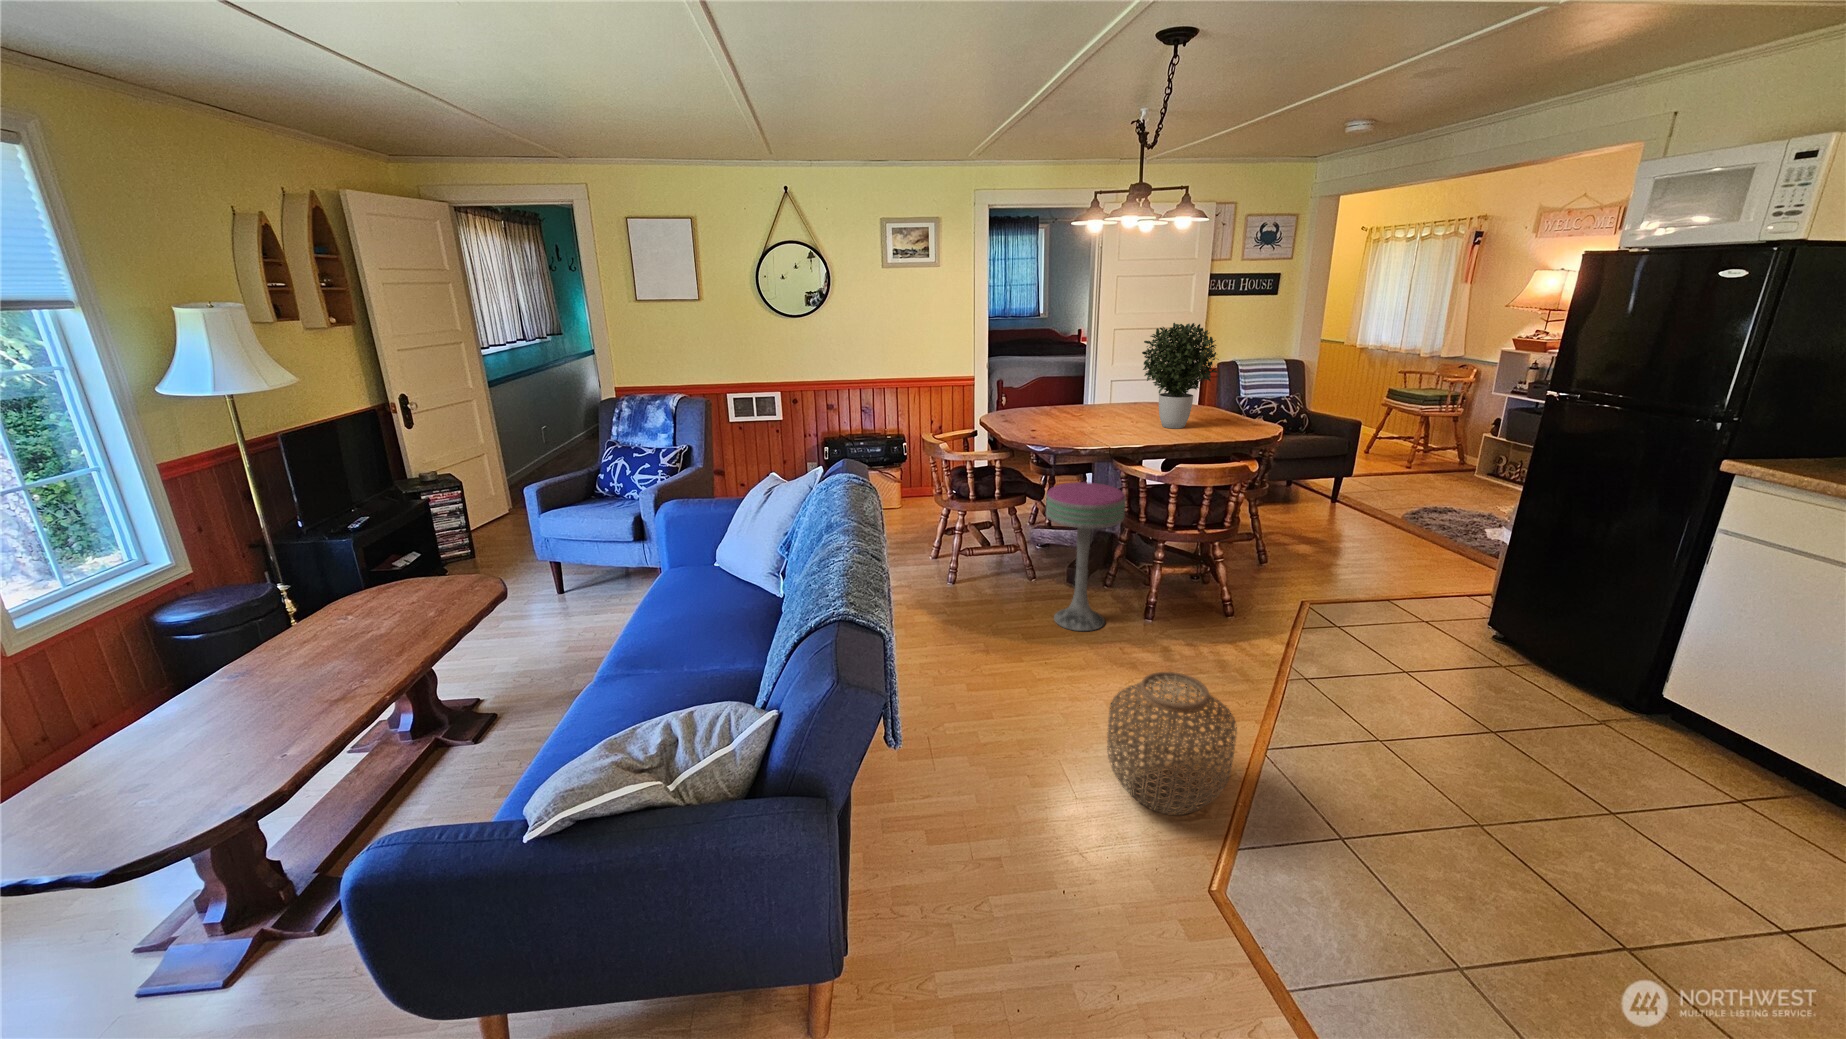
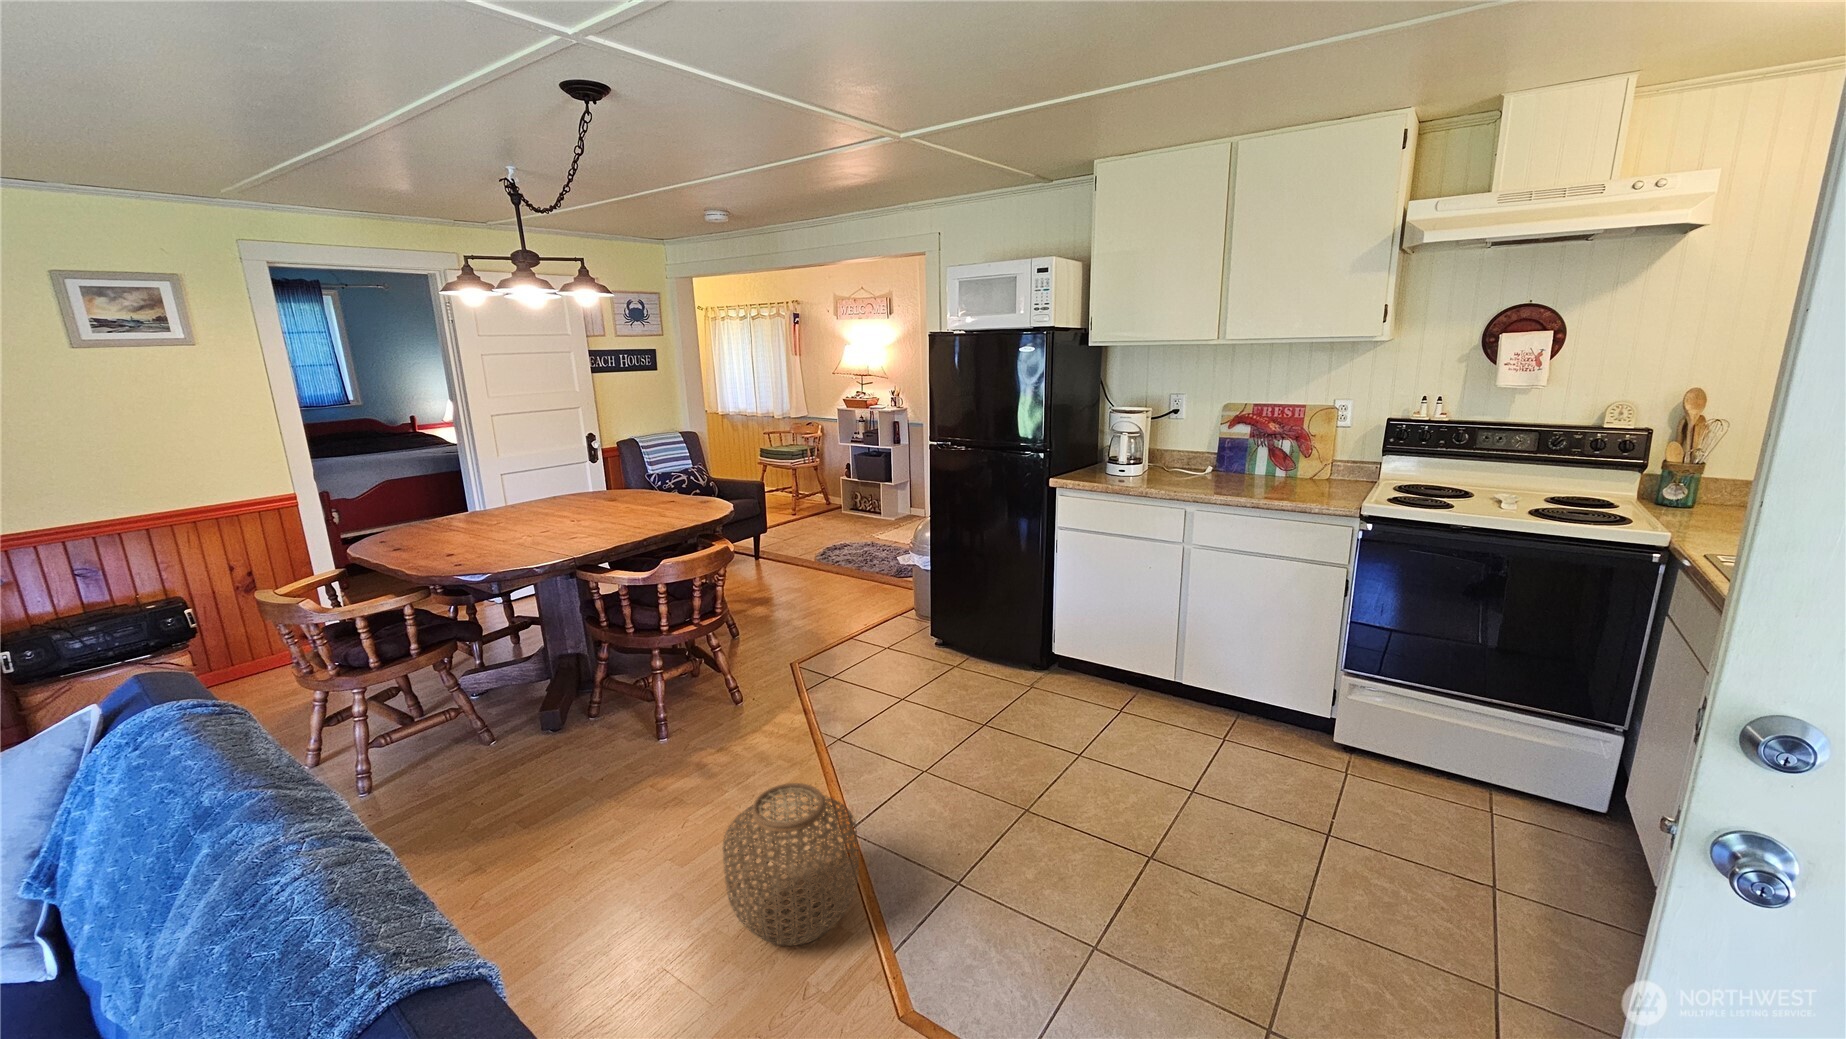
potted plant: present [1142,323,1219,428] -> none [568,406,658,522]
bar stool: present [1046,482,1126,631] -> none [514,602,621,788]

